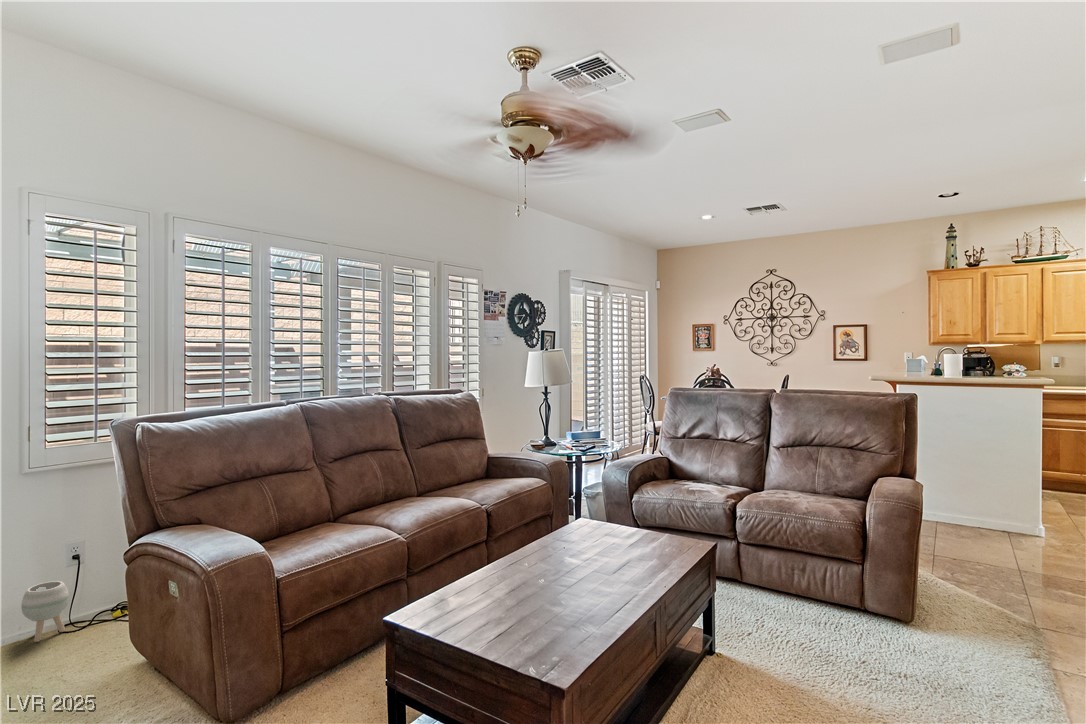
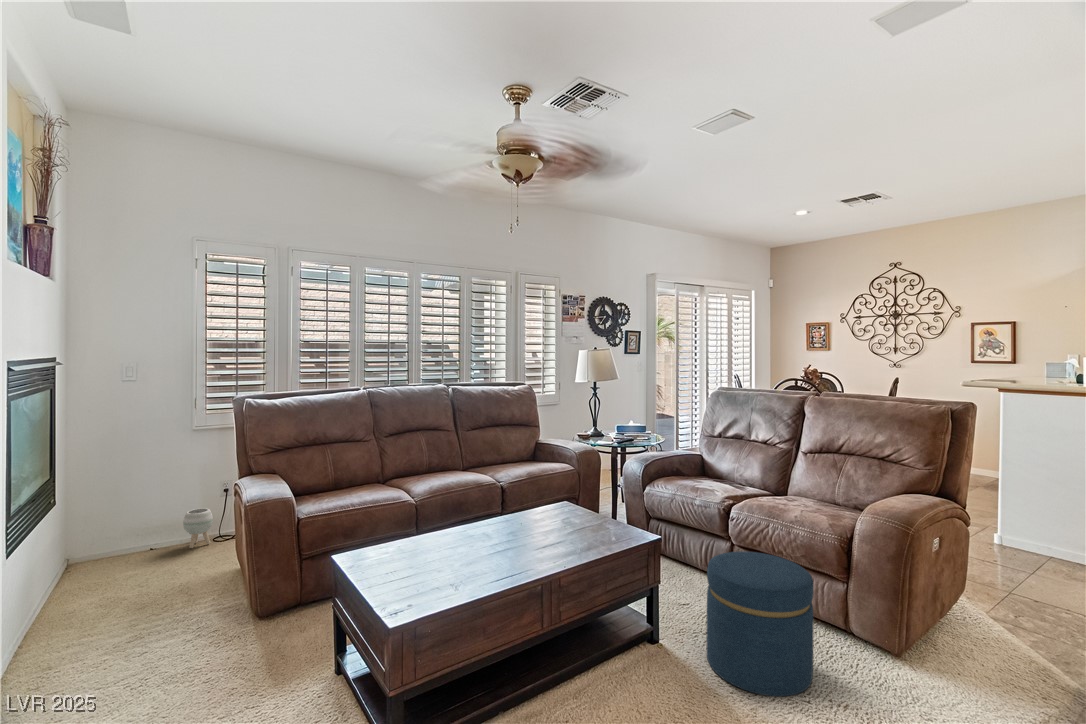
ottoman: none [761,547,867,683] -> present [706,551,814,696]

